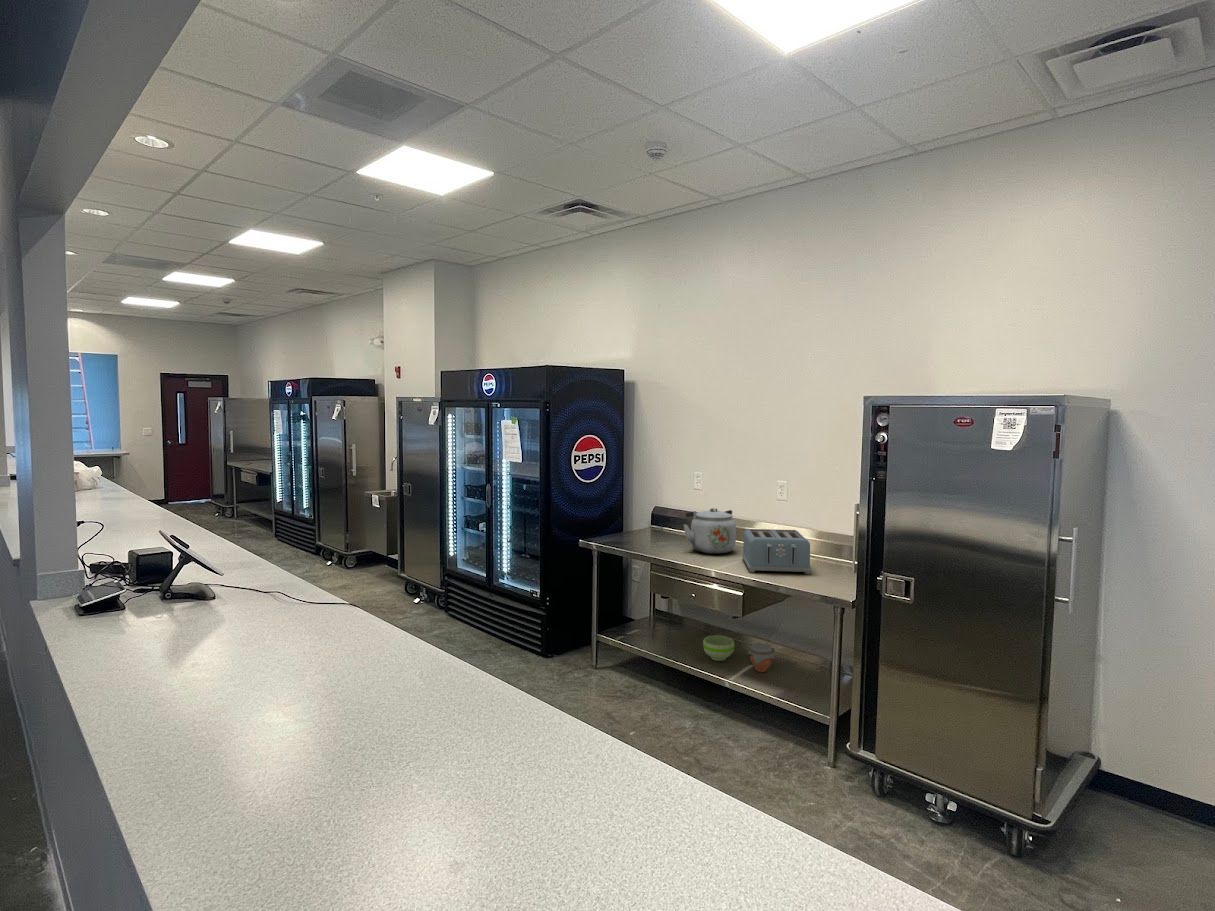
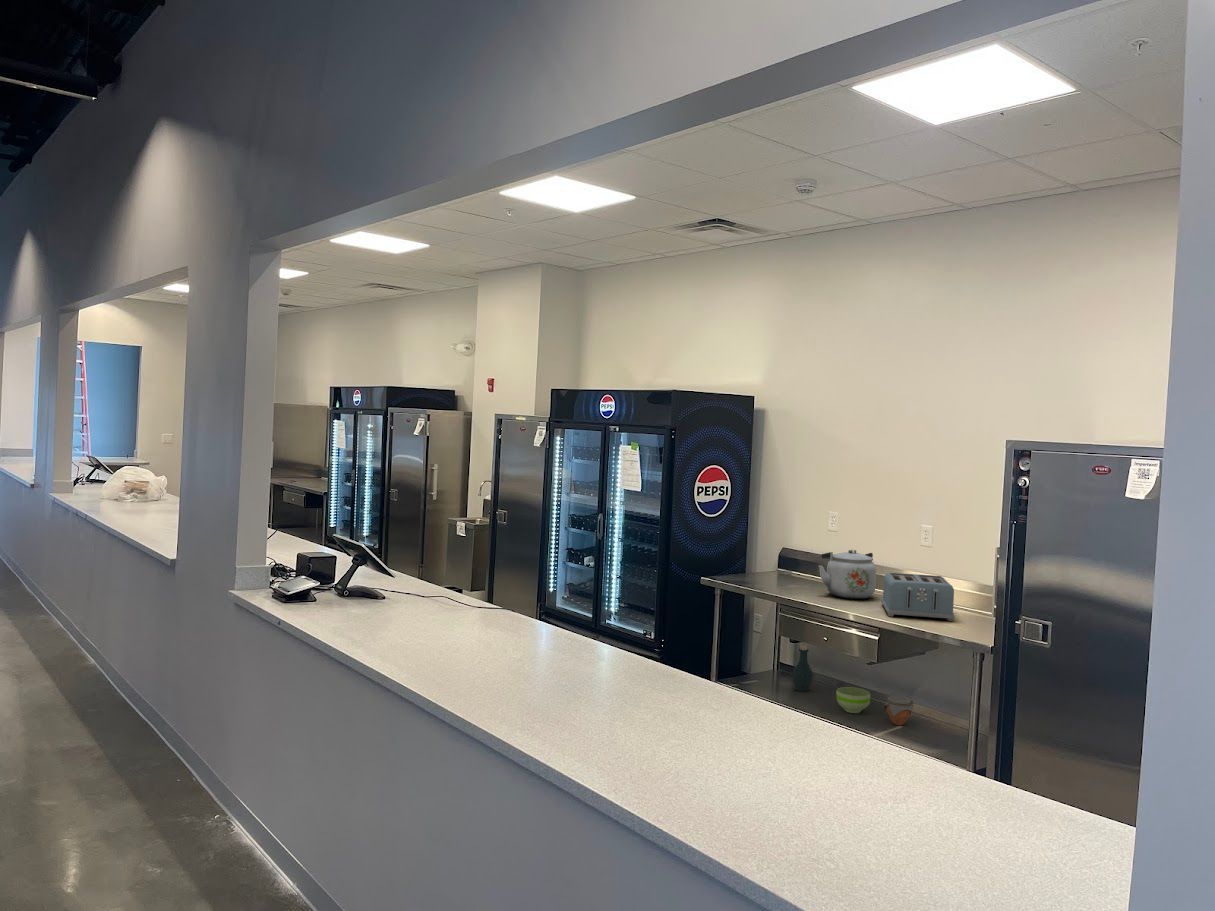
bottle: none [663,596,682,639] -> present [792,644,813,691]

